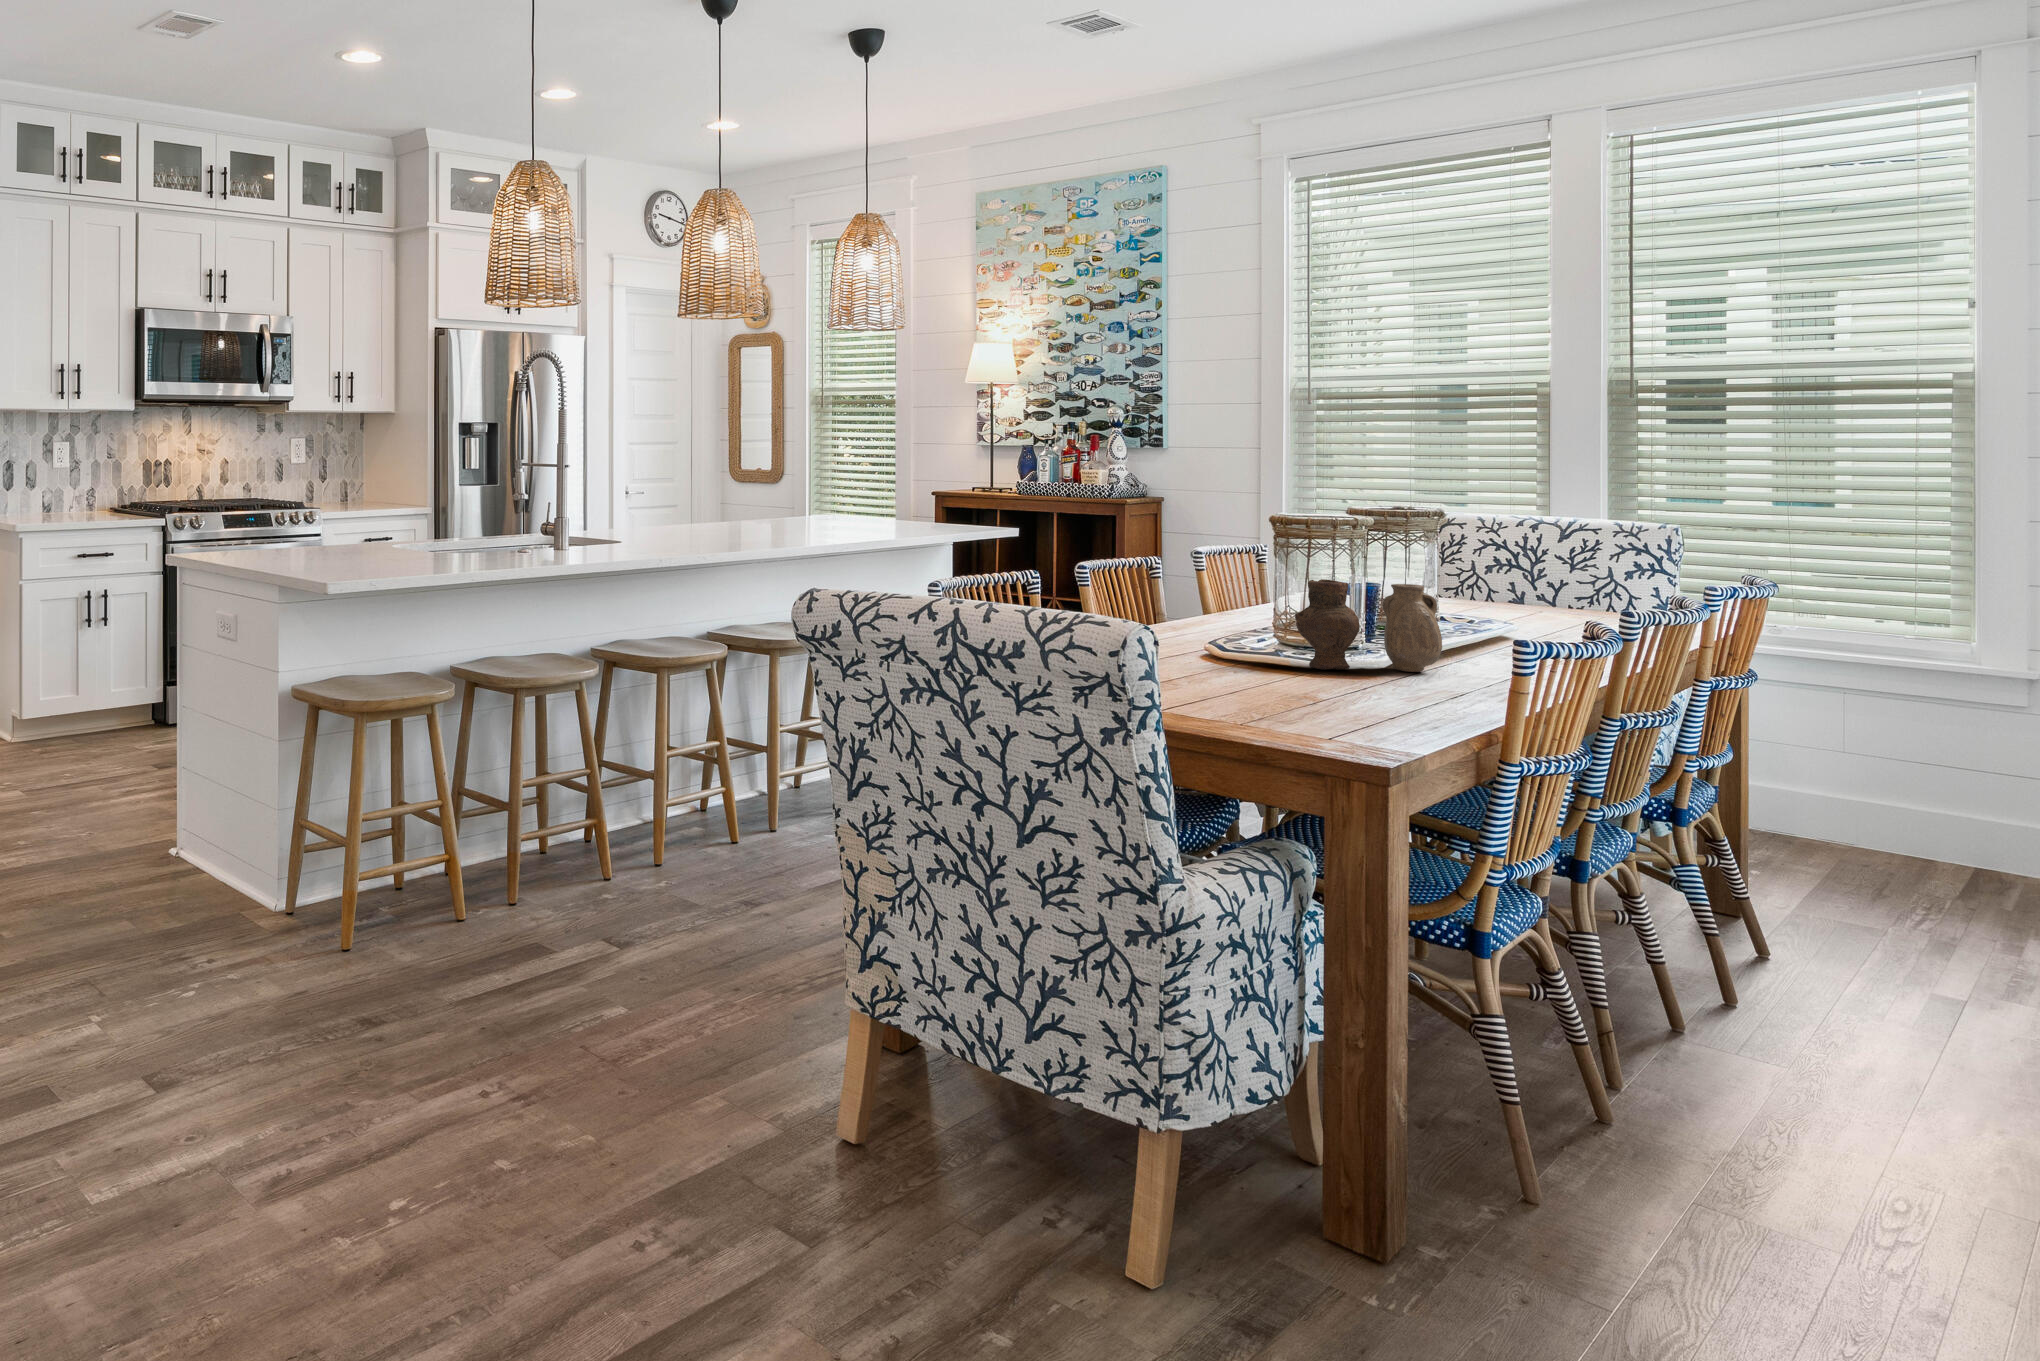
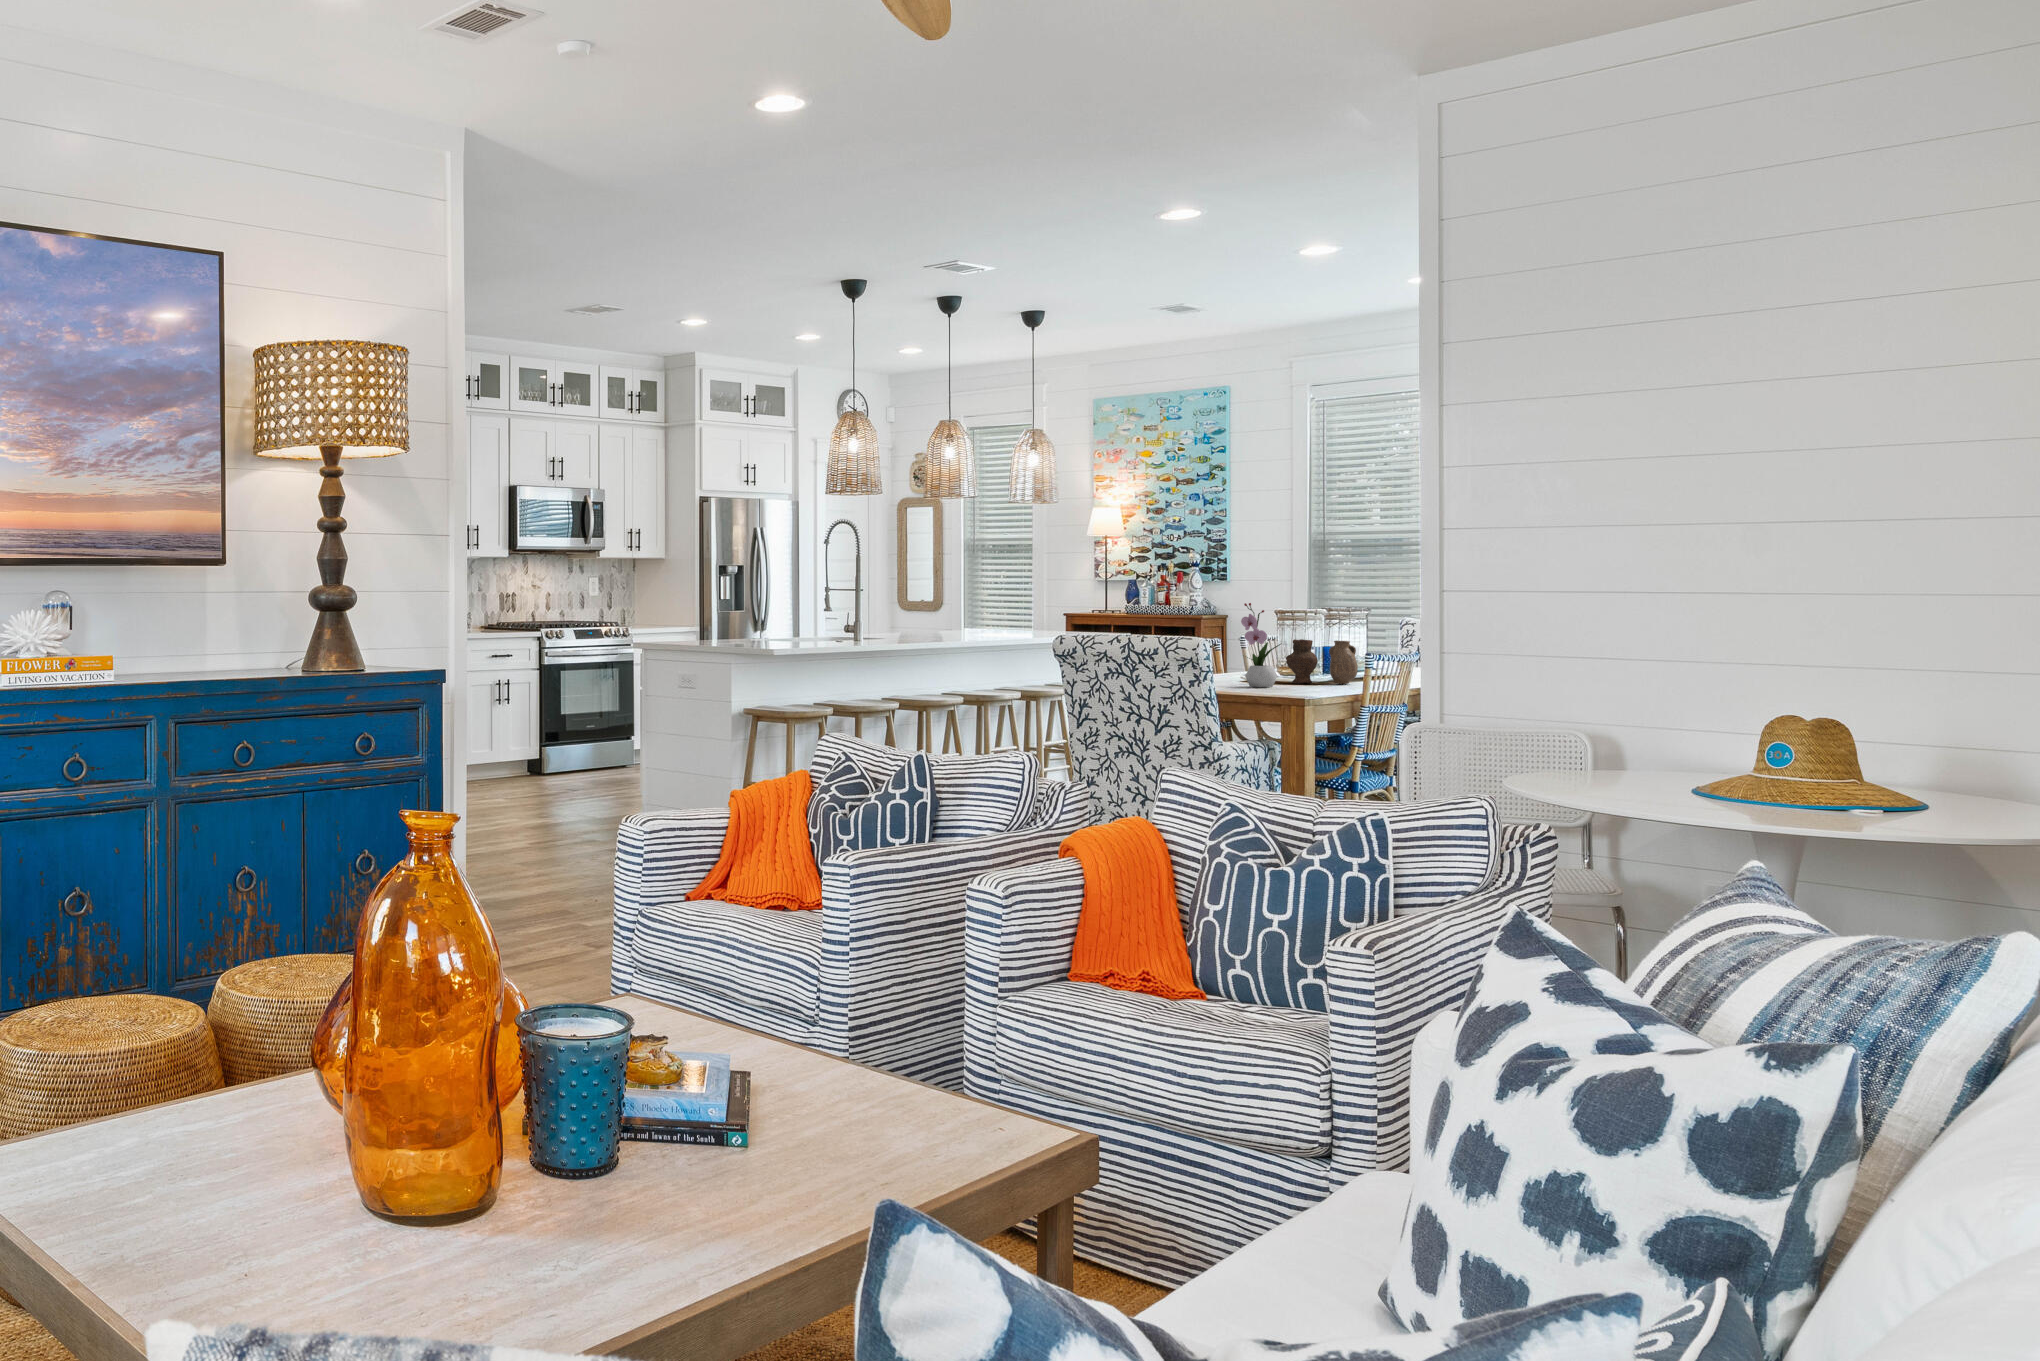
flower arrangement: none [1207,510,1294,687] -> present [1241,603,1282,687]

